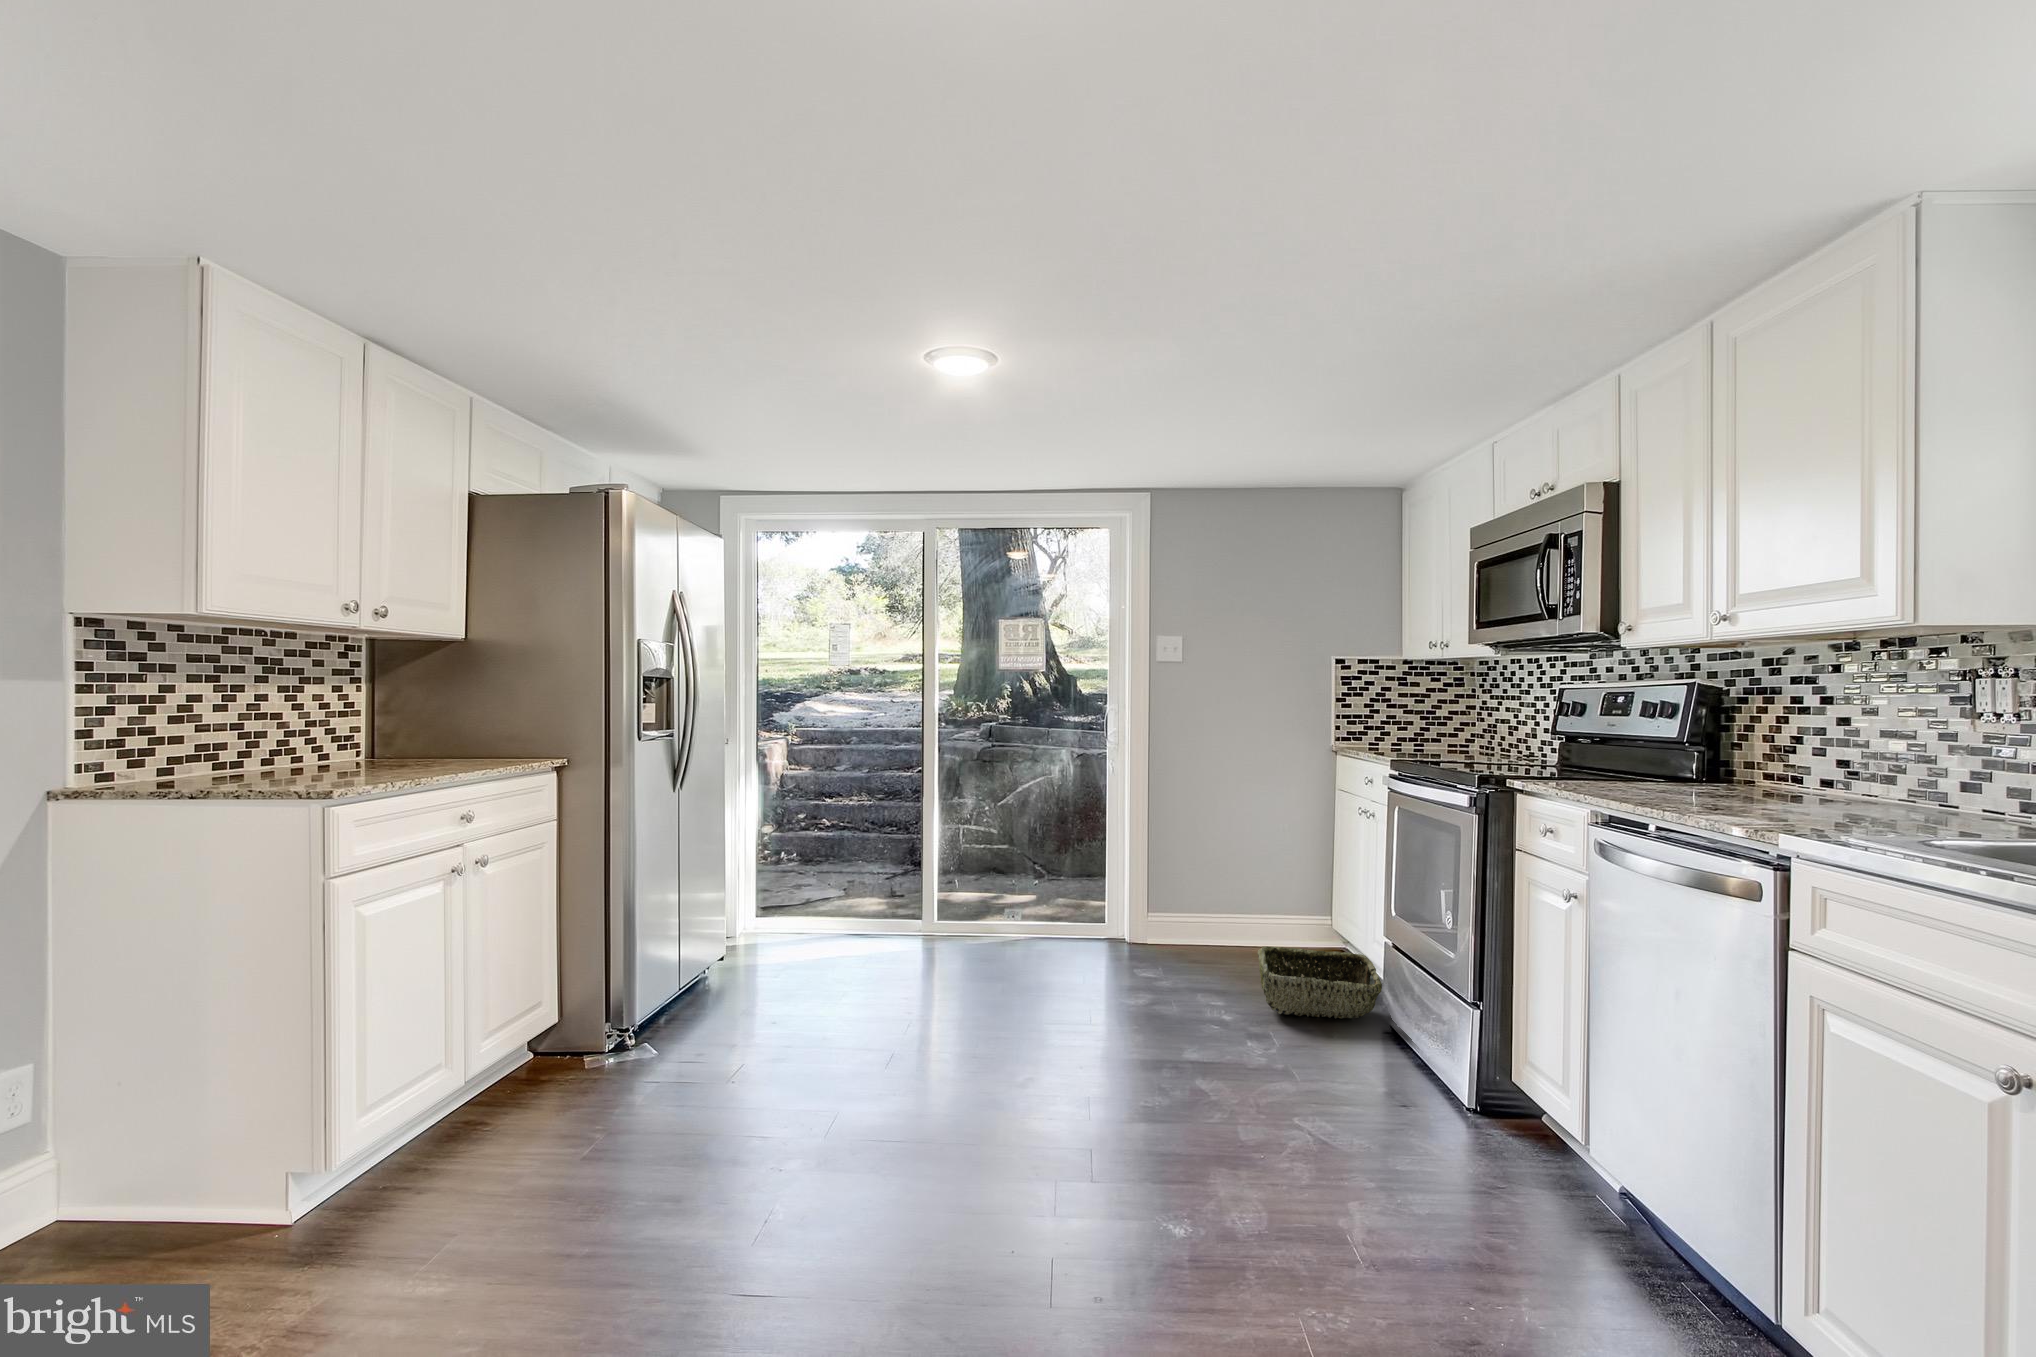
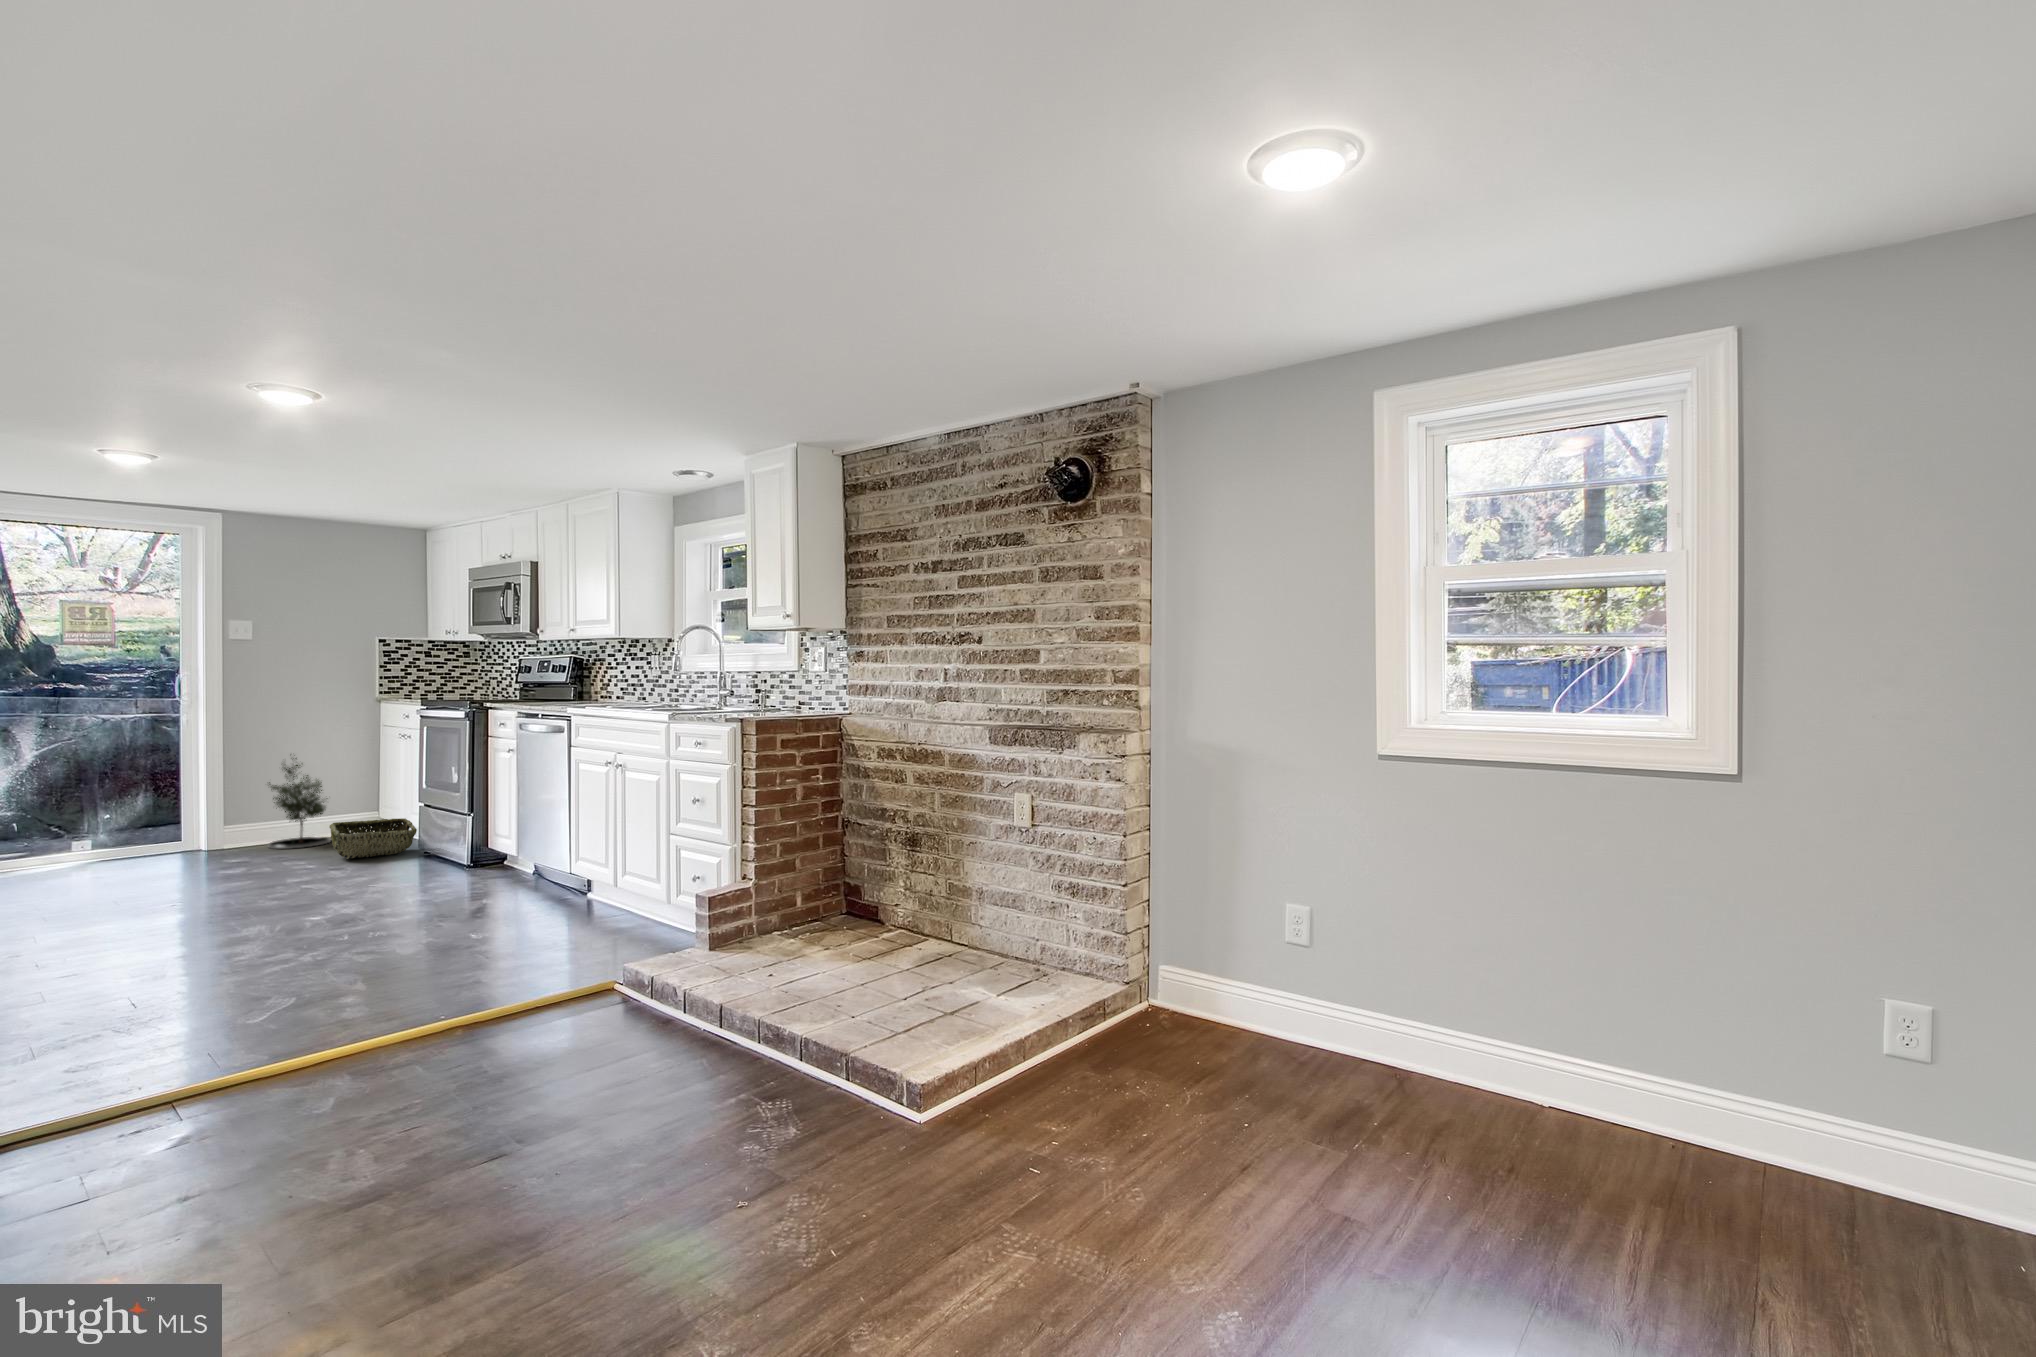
potted tree: none [1191,822,1270,966] -> present [268,758,331,849]

